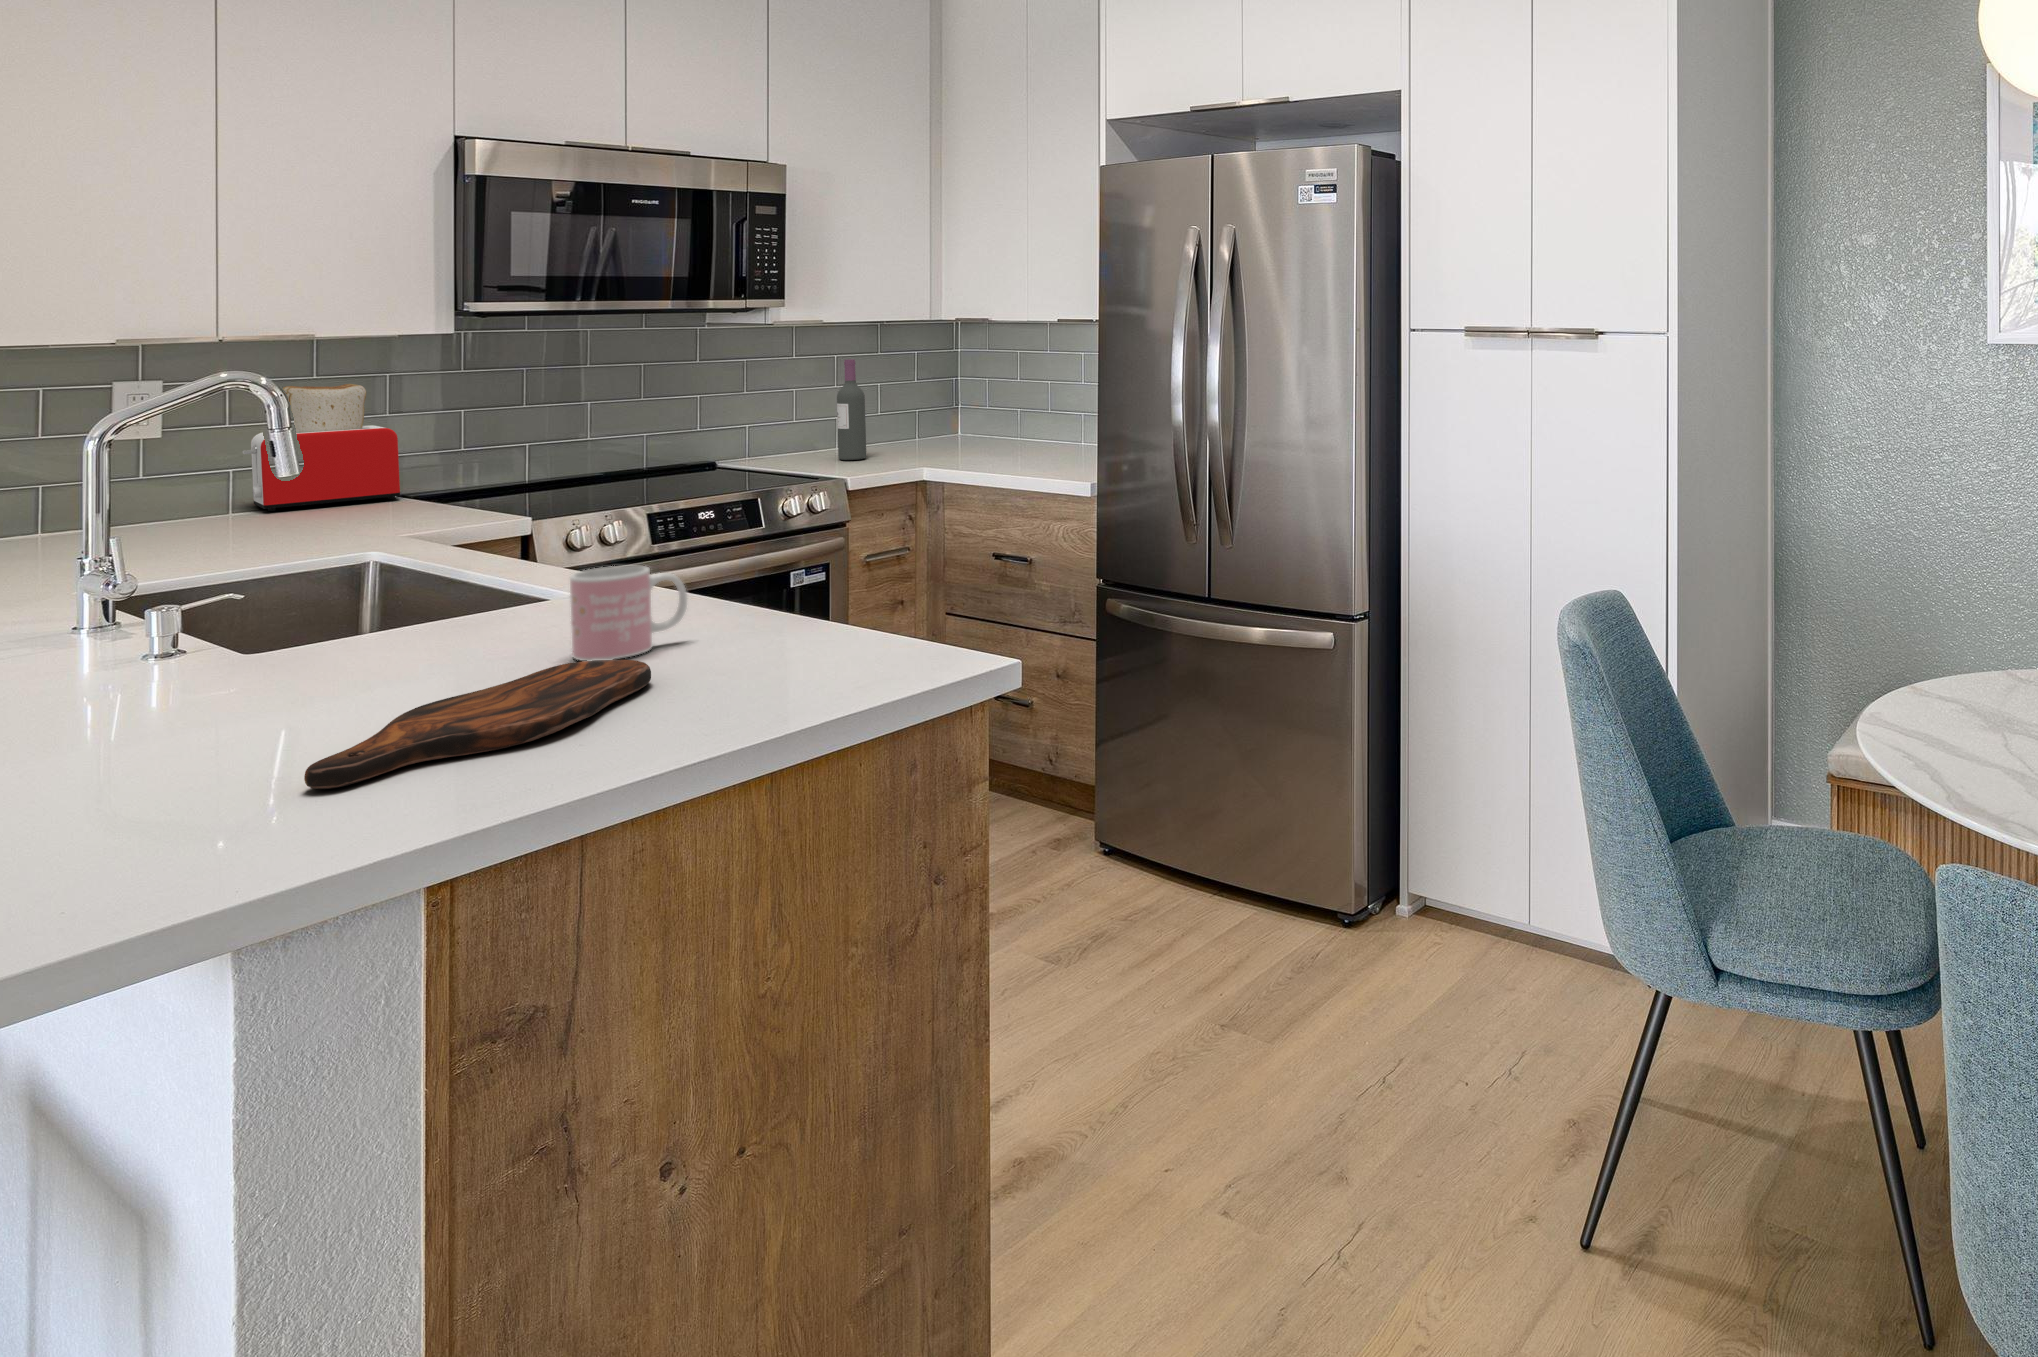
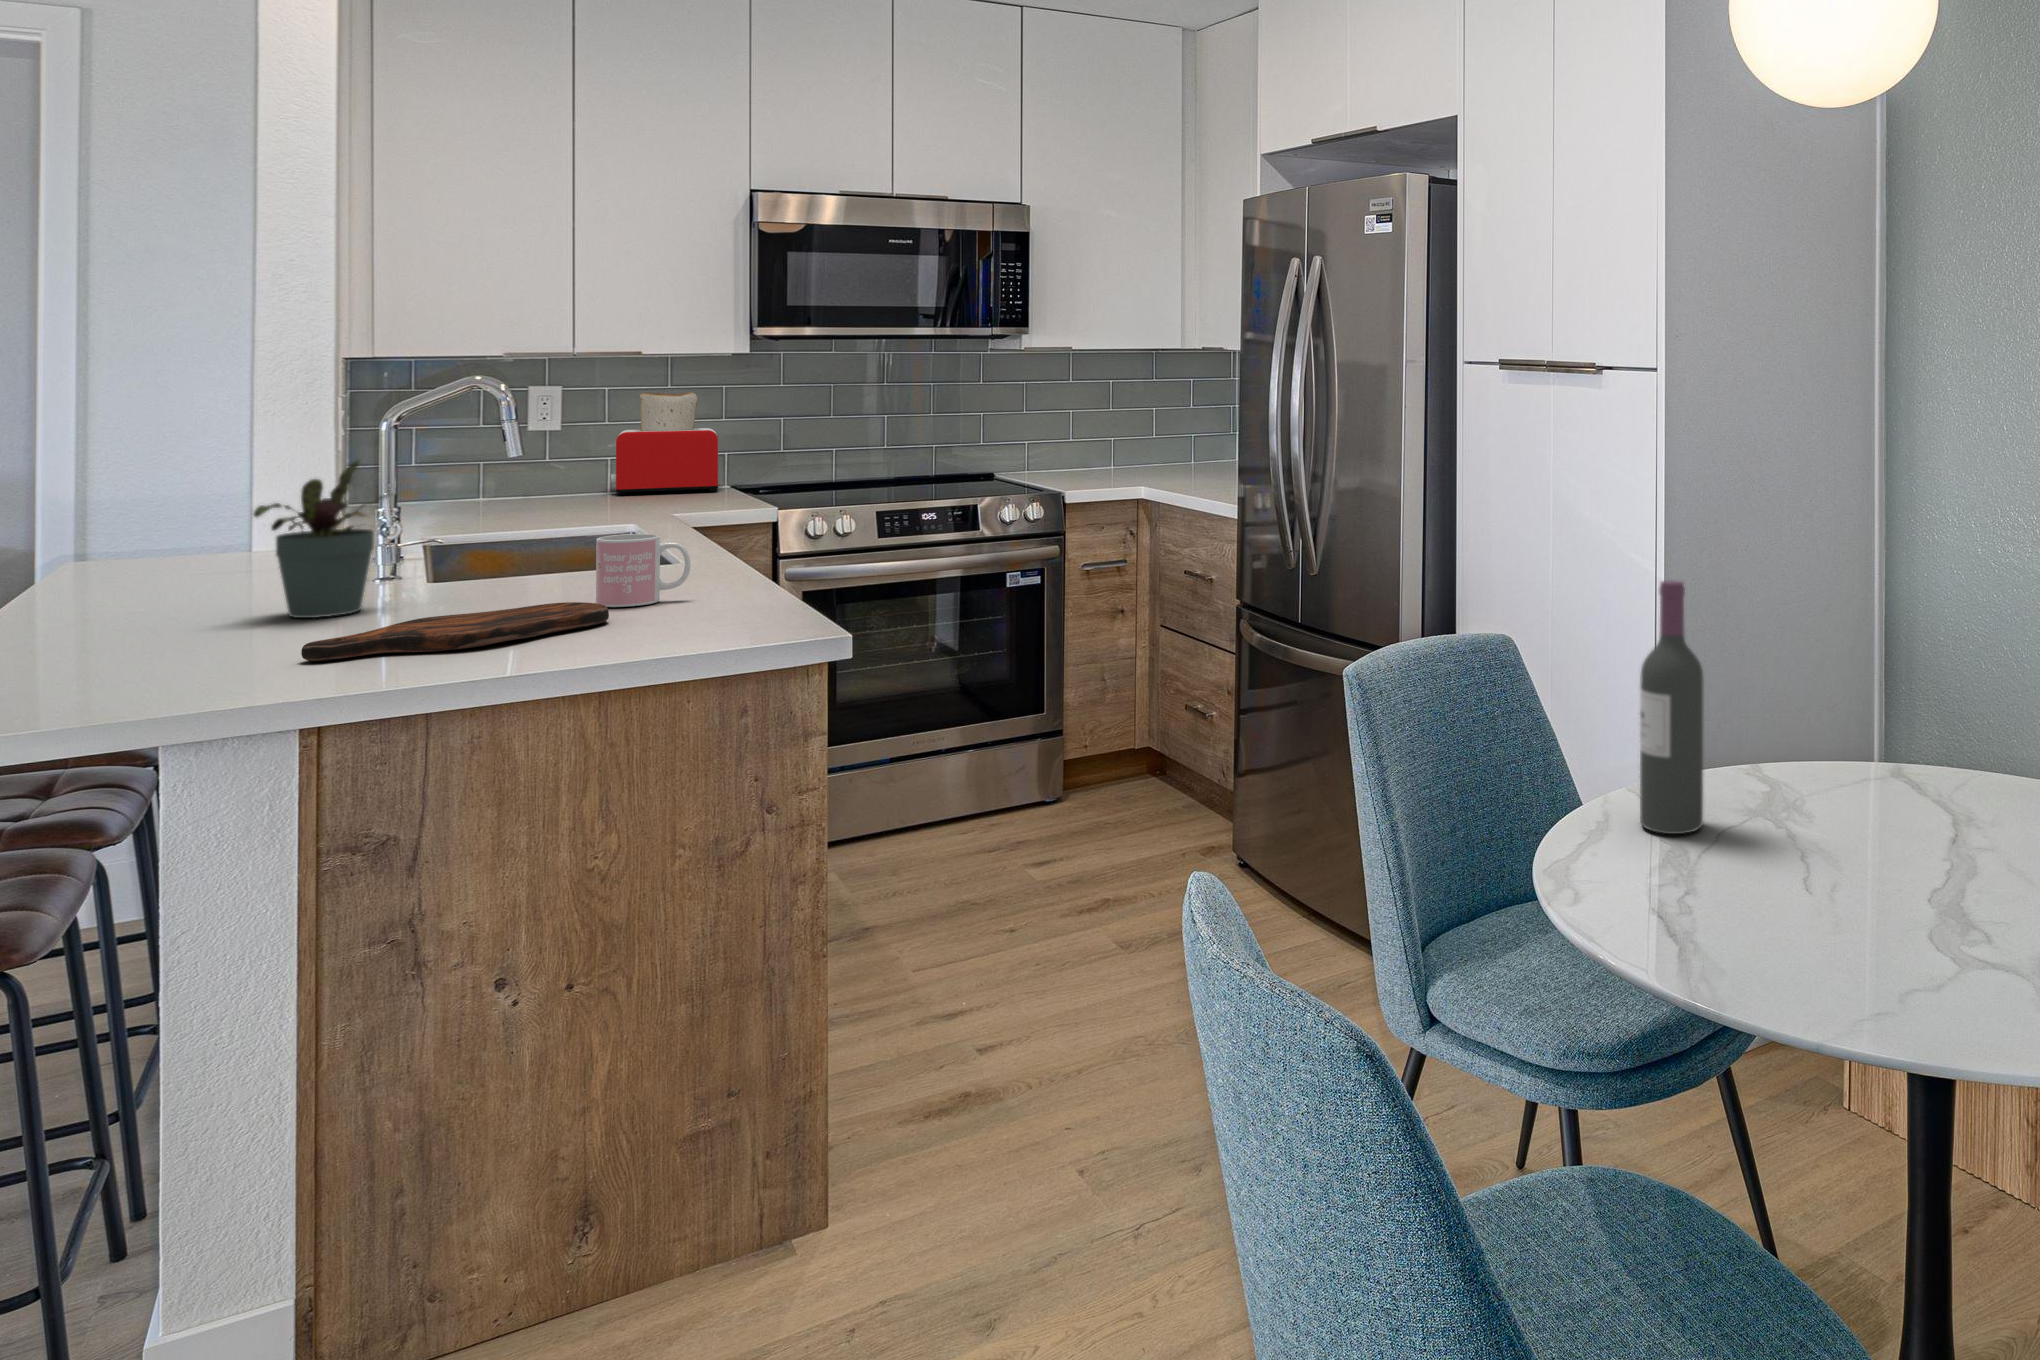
wine bottle: present [837,359,866,460] -> present [1640,581,1704,834]
potted plant: none [67,500,265,725] -> present [254,460,387,618]

